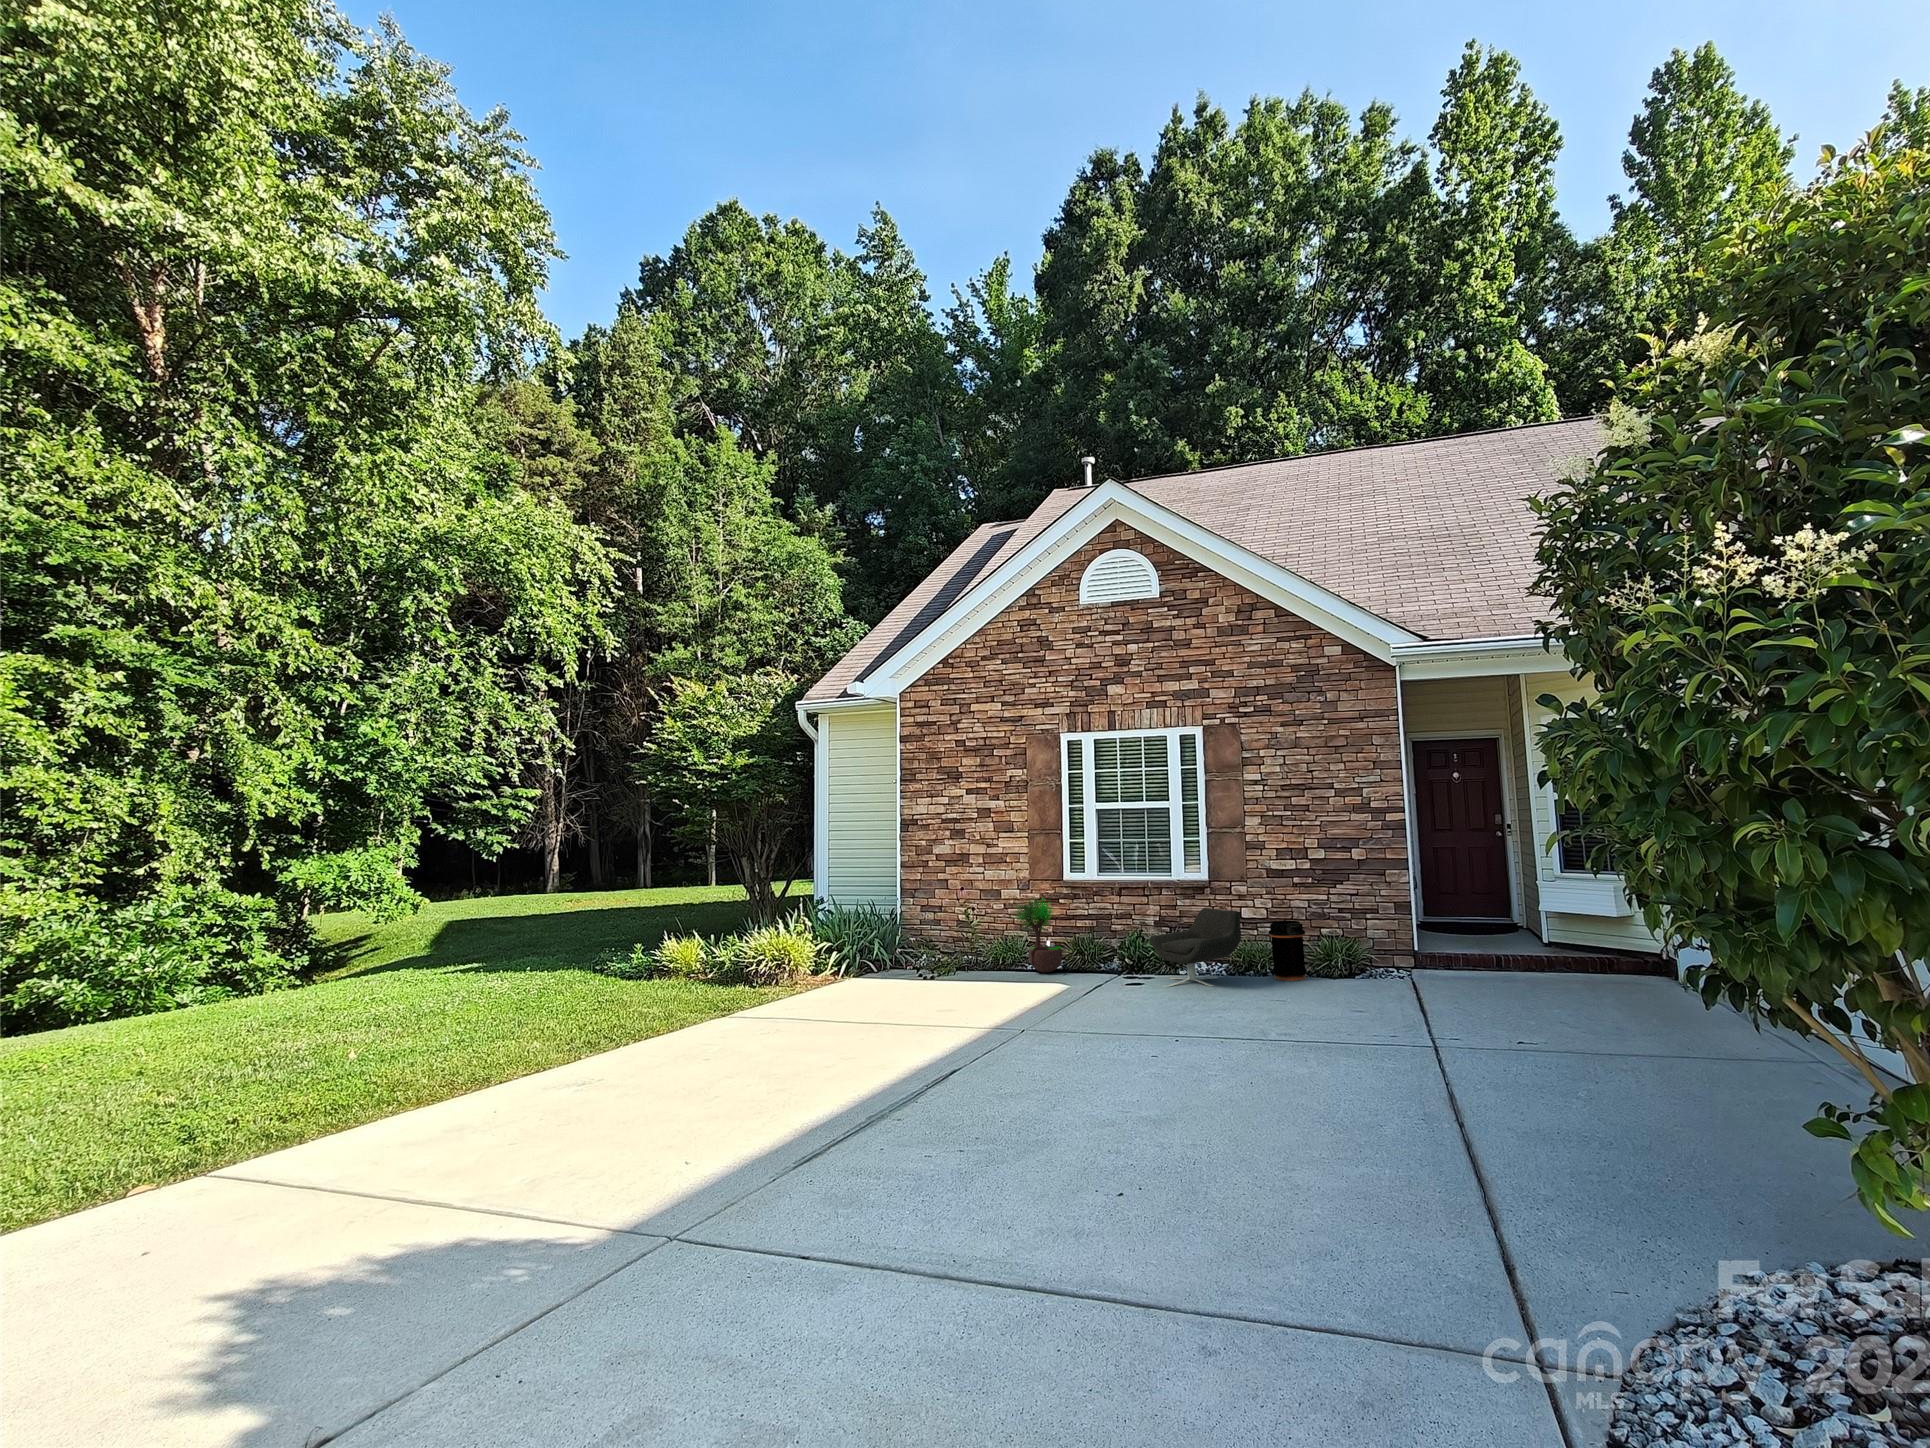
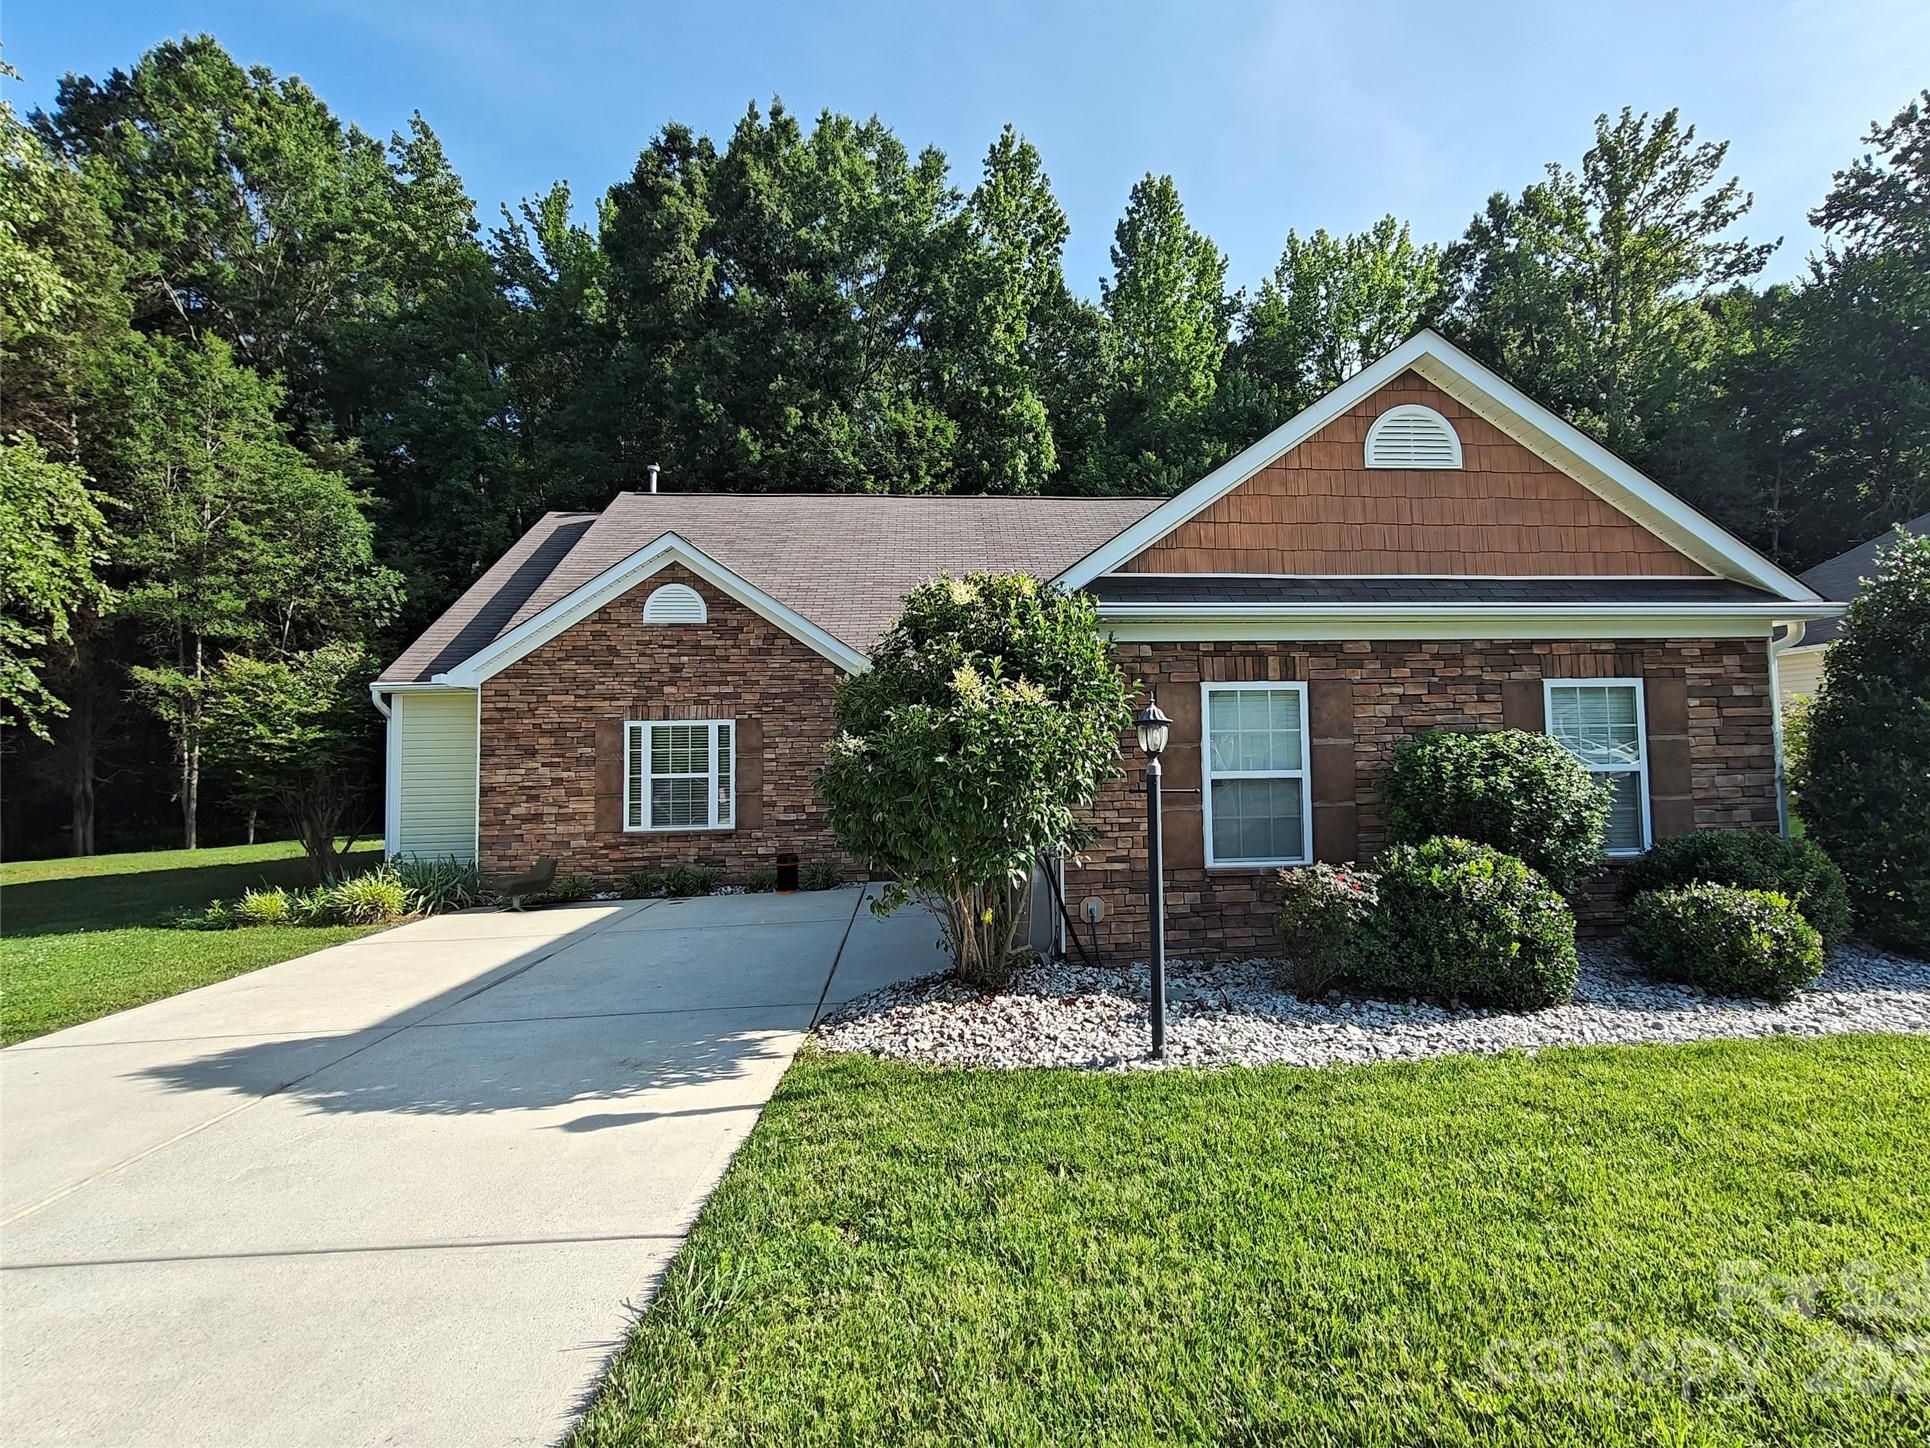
potted tree: present [1014,898,1062,973] -> none [581,842,622,901]
lounge chair: present [1150,908,1241,987] -> present [492,857,558,913]

